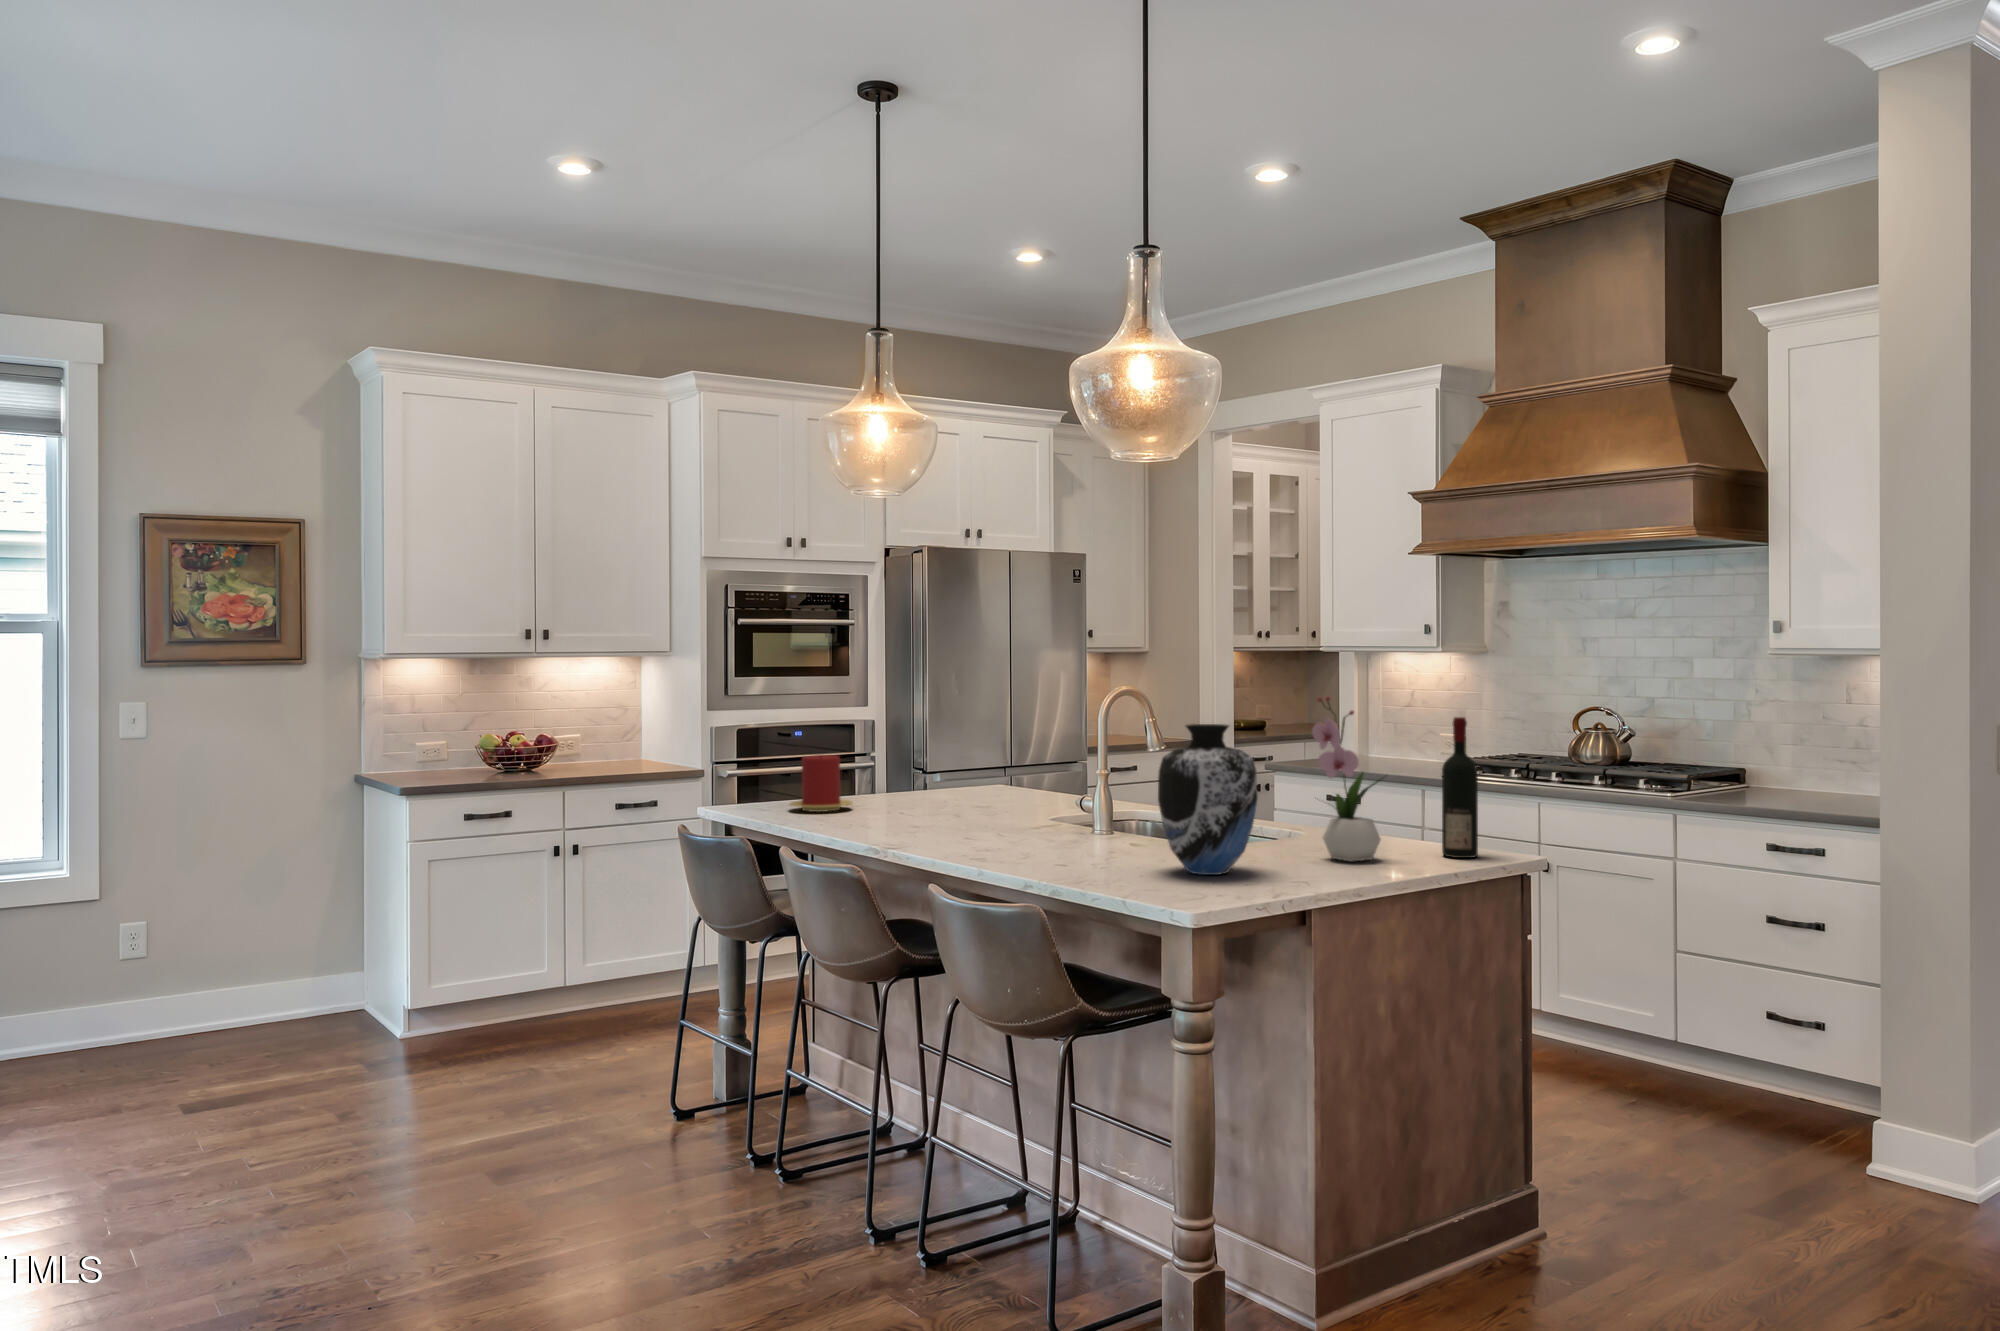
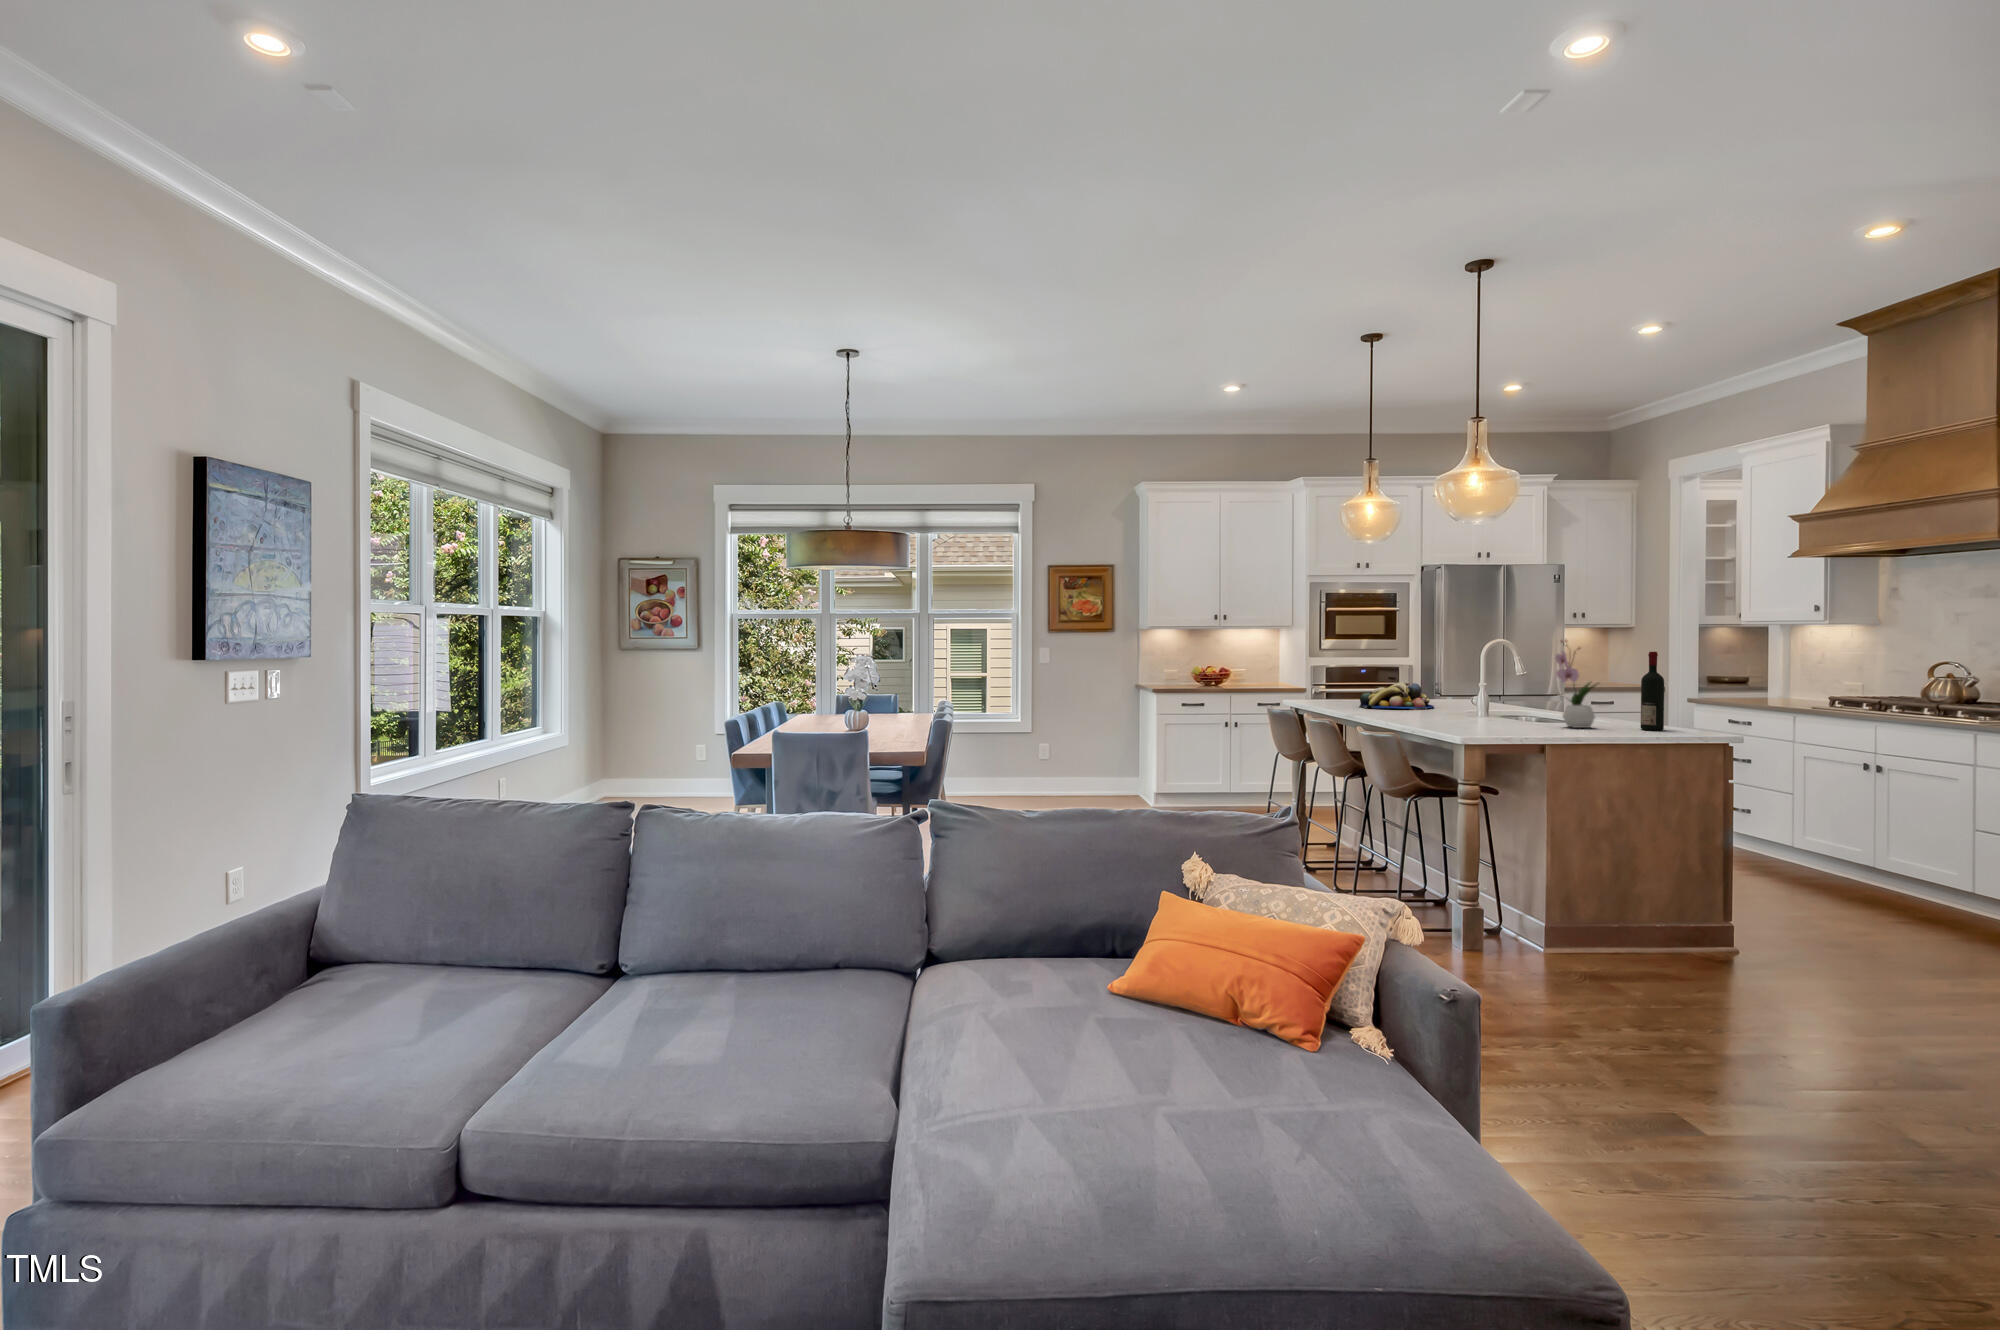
vase: present [1158,724,1258,875] -> none [1454,653,1509,727]
candle: present [790,755,852,812] -> none [1318,675,1352,703]
fruit bowl: none [887,770,1019,825] -> present [1360,683,1434,709]

